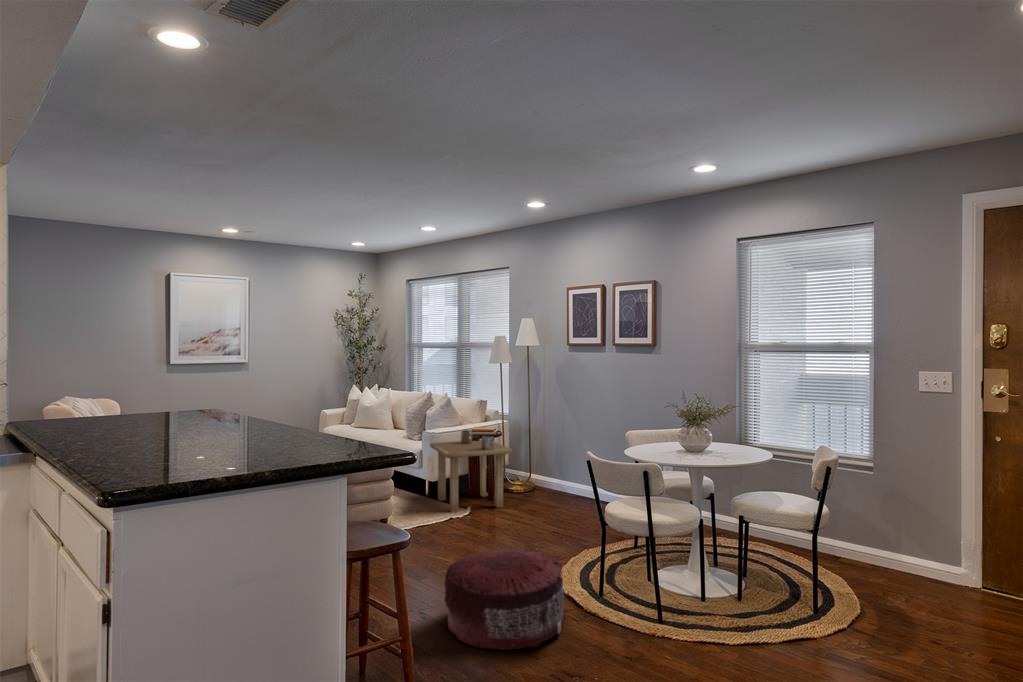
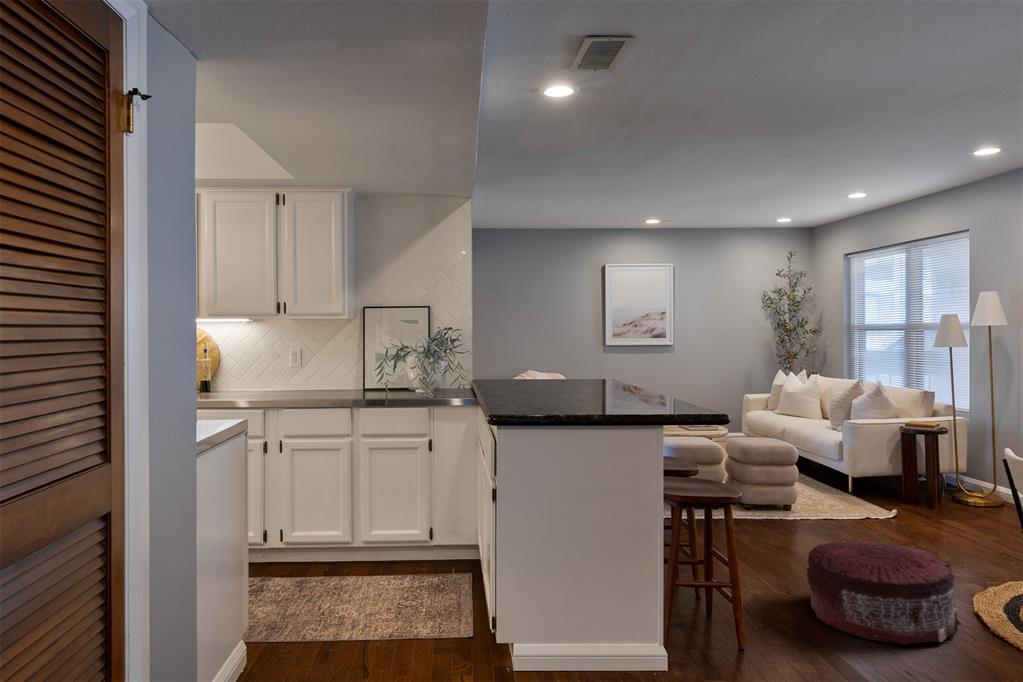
side table: present [430,430,512,512] -> none [851,423,954,517]

